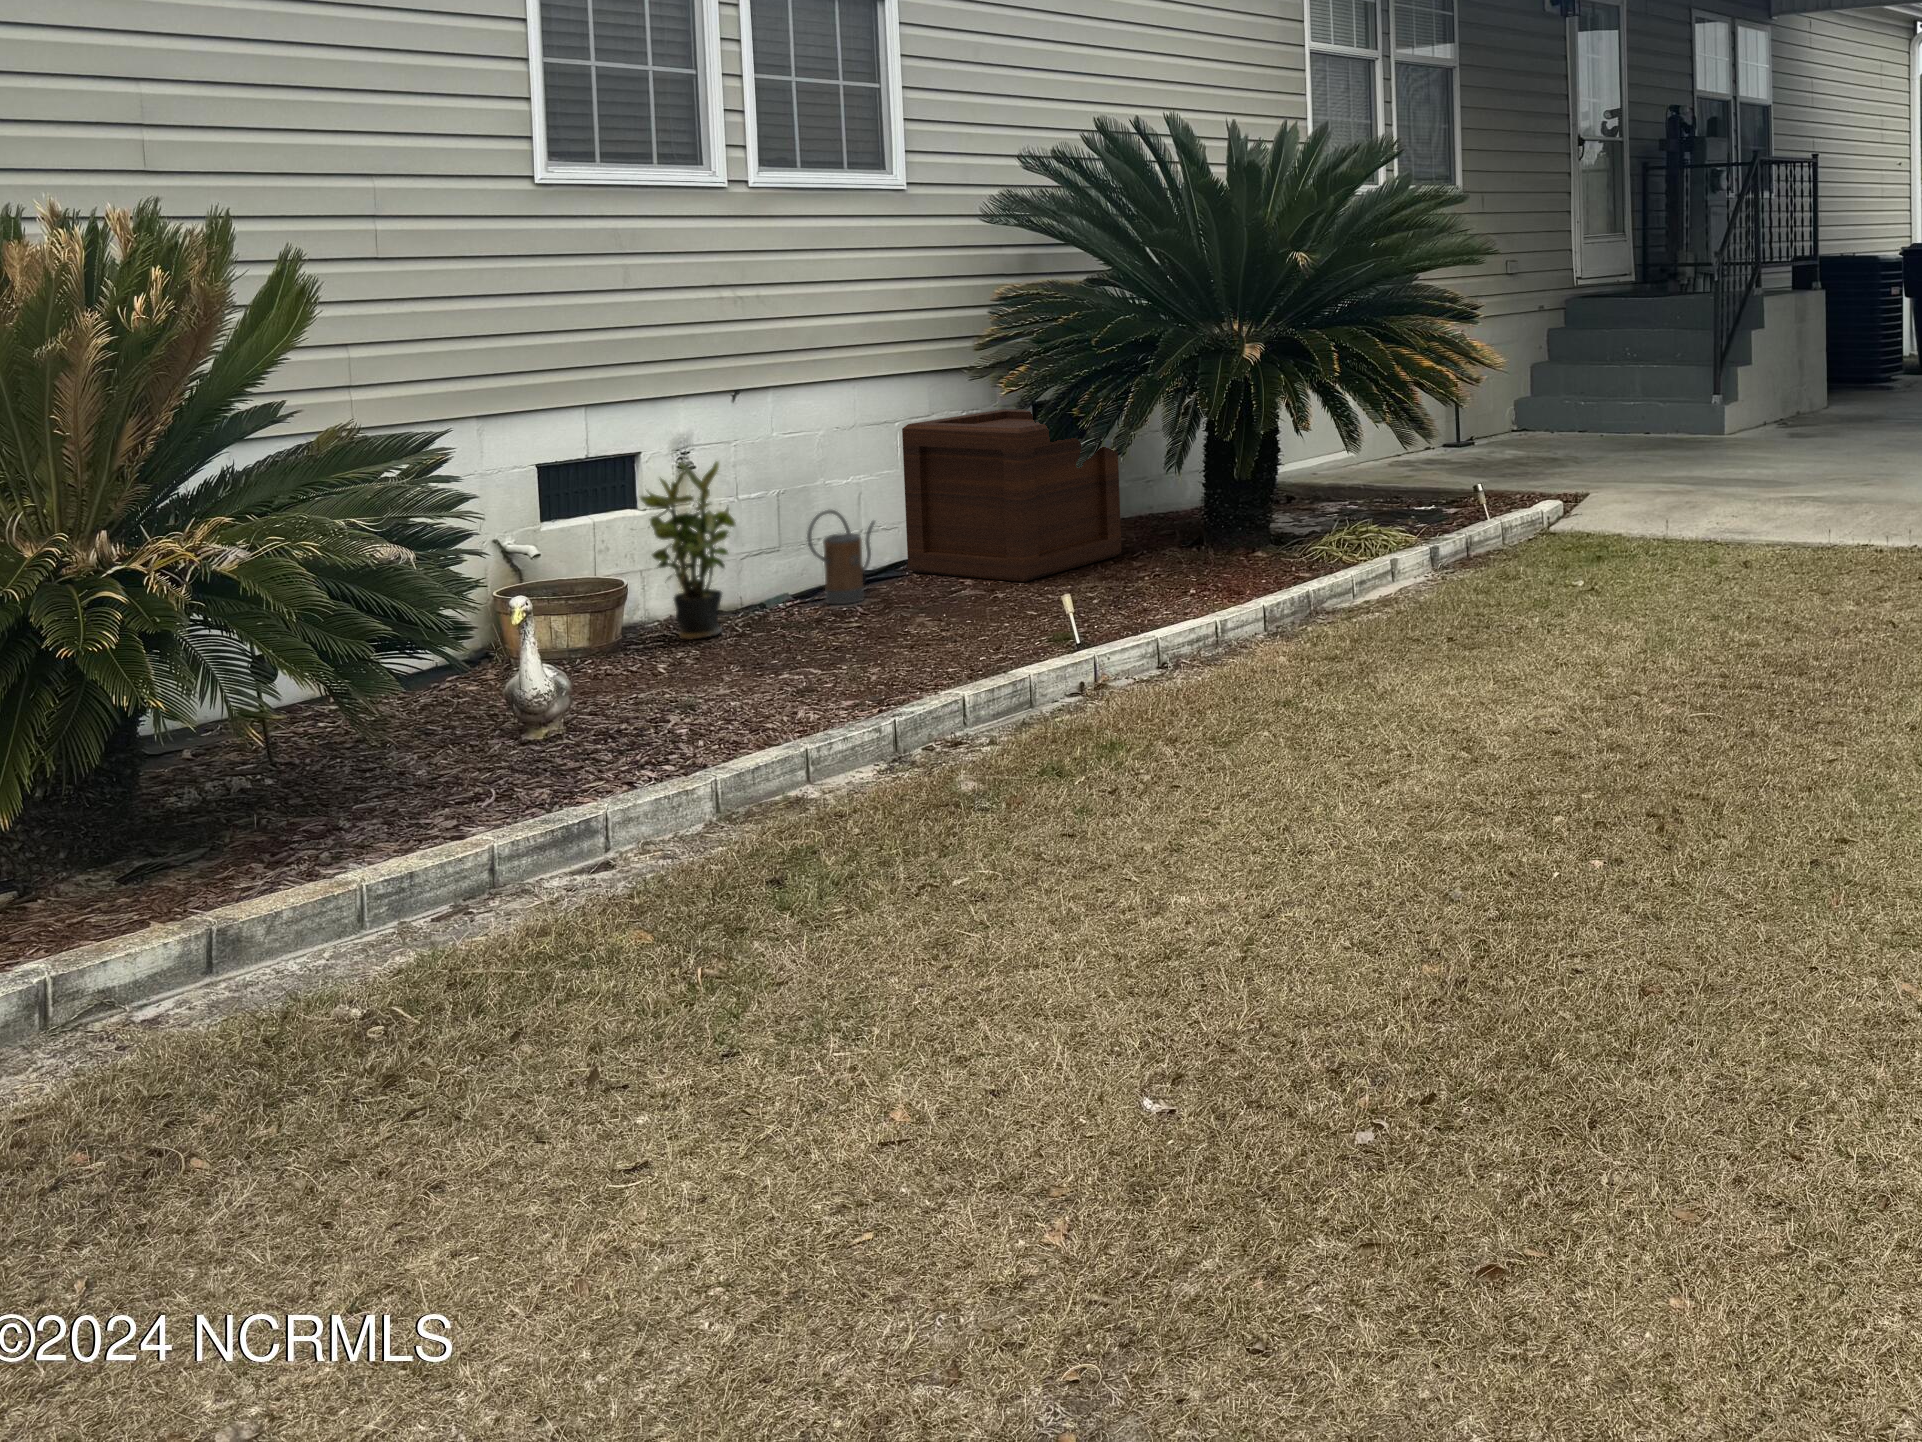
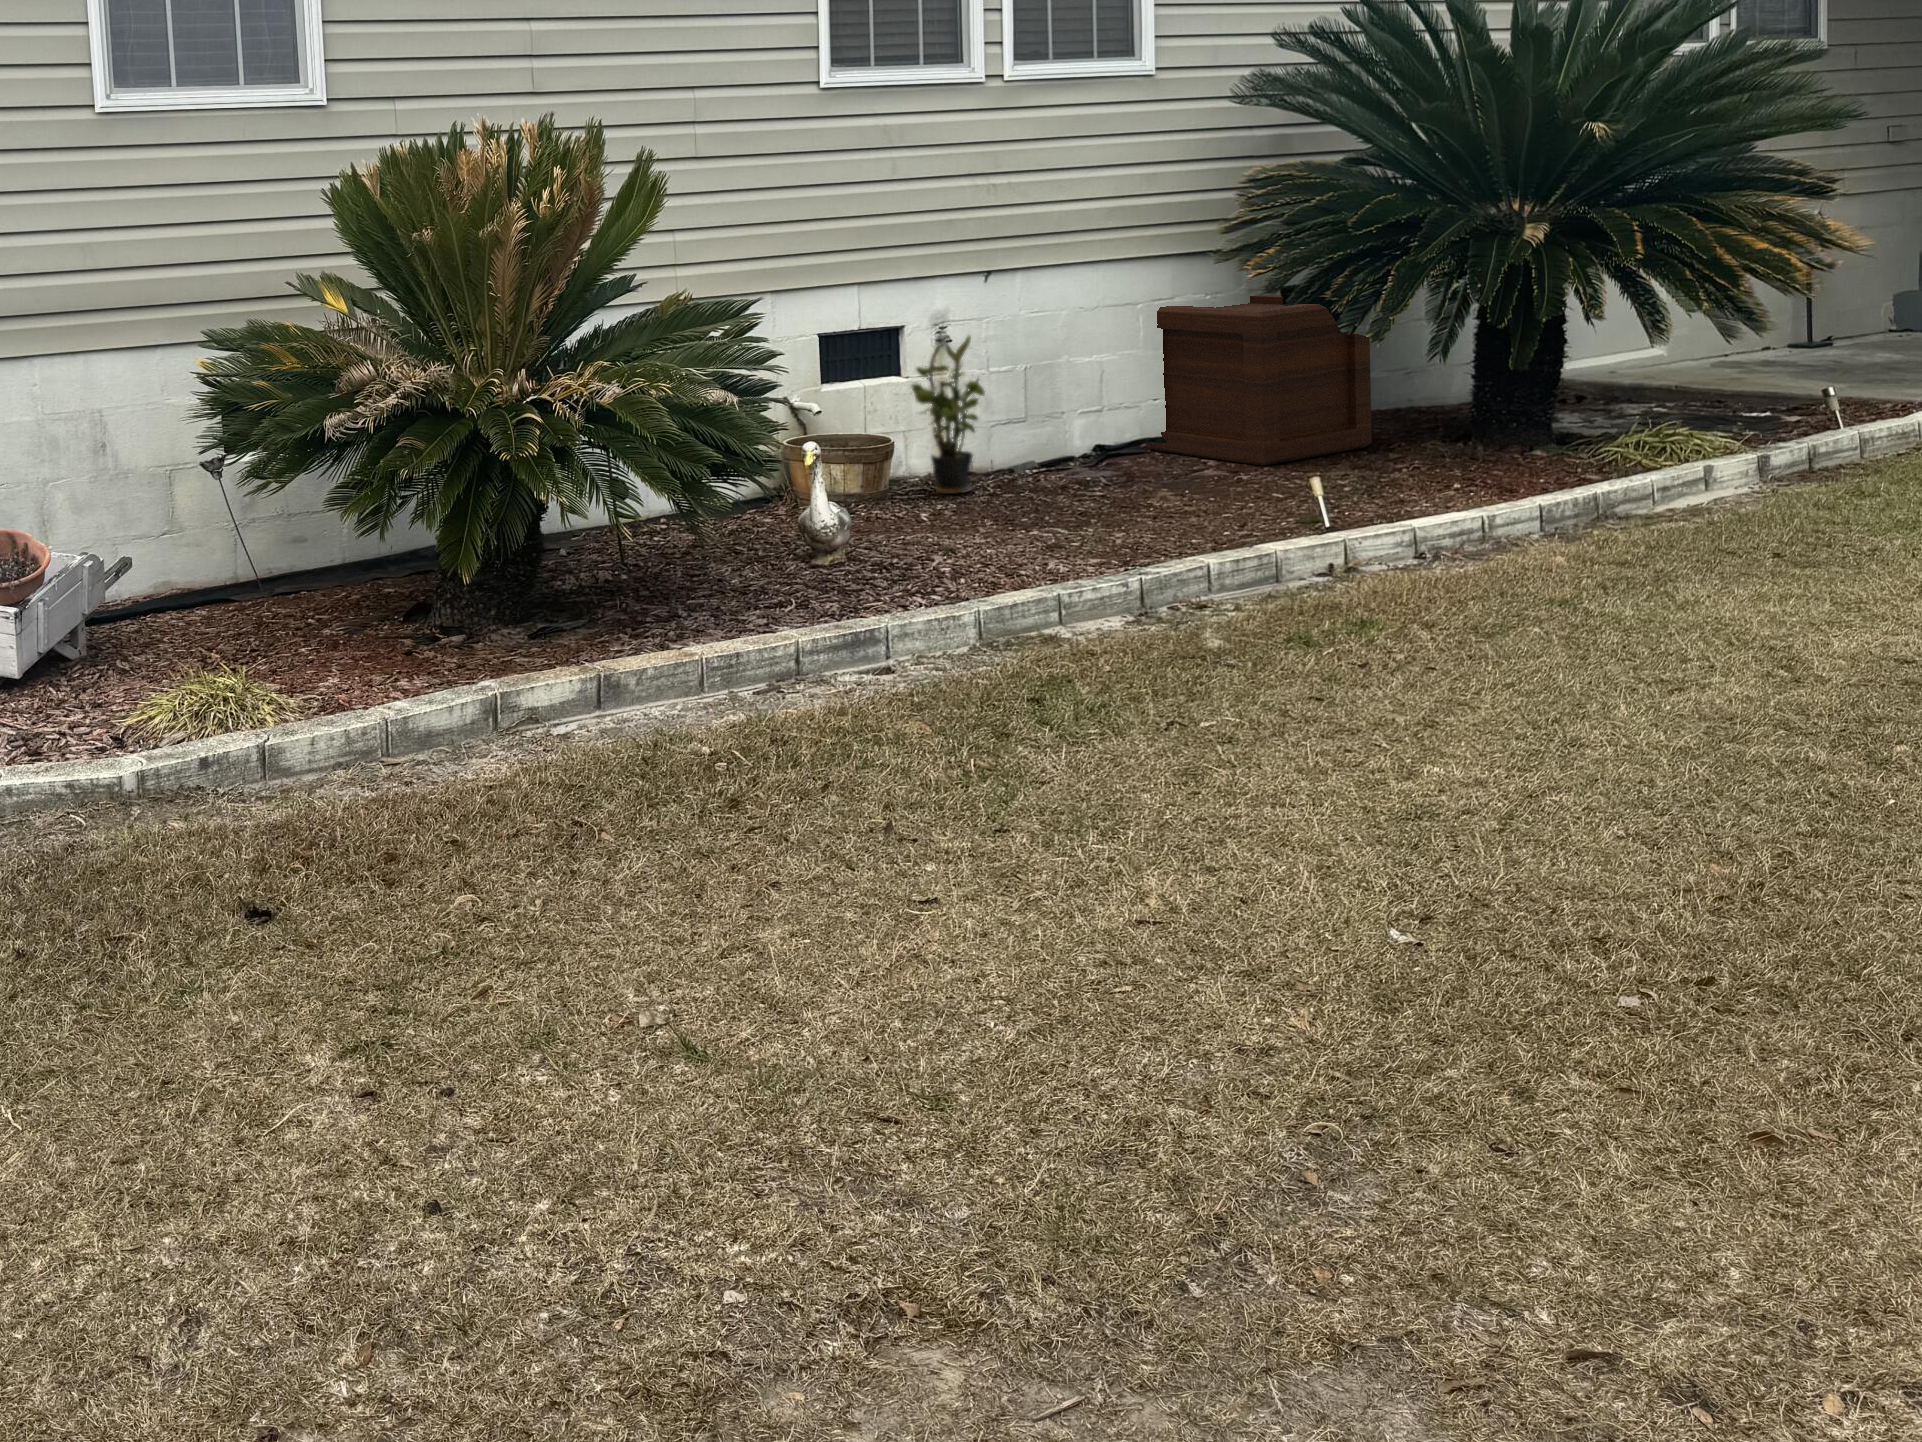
watering can: present [807,510,875,604] -> none [1049,385,1114,474]

